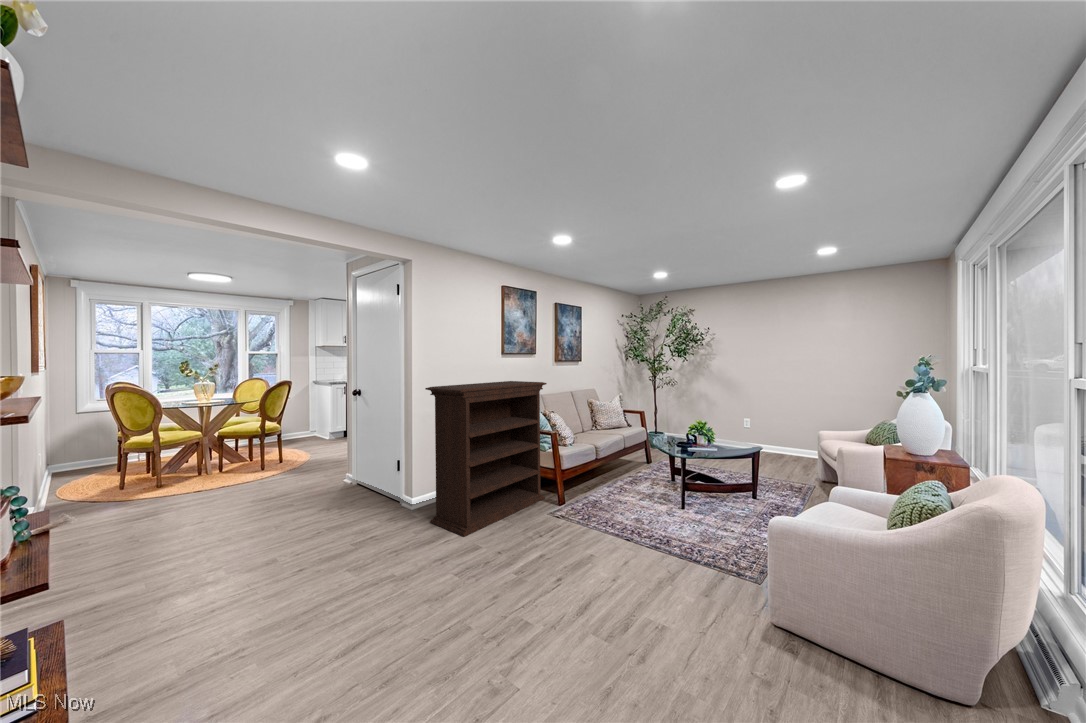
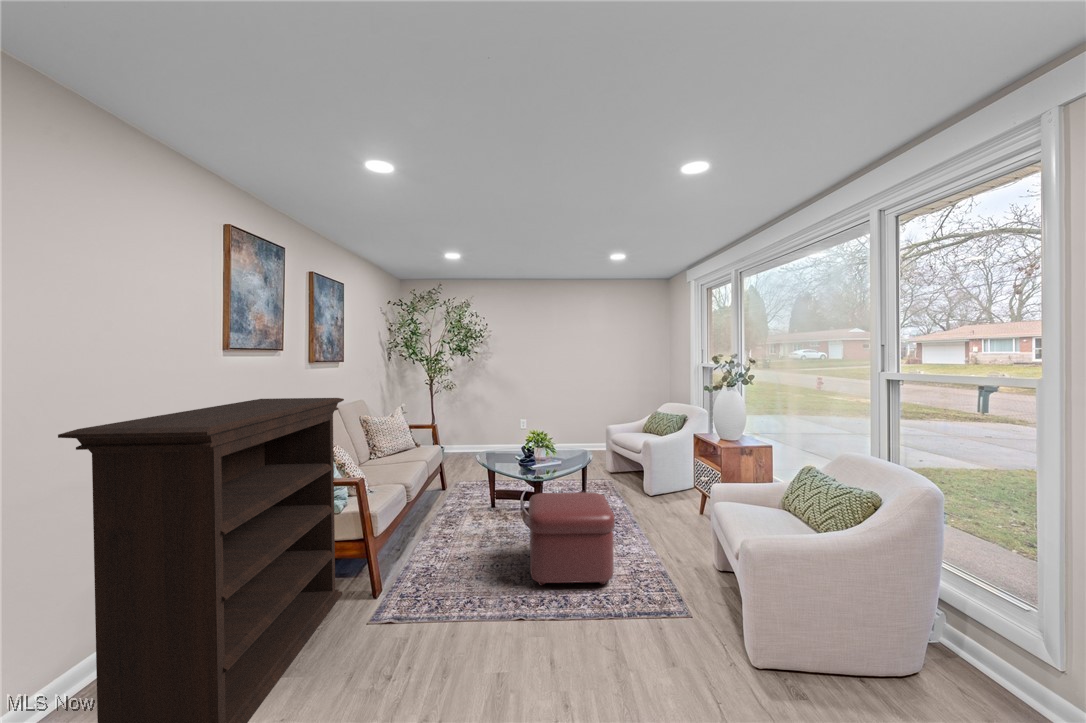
ottoman: none [651,466,731,544] -> present [529,493,615,586]

